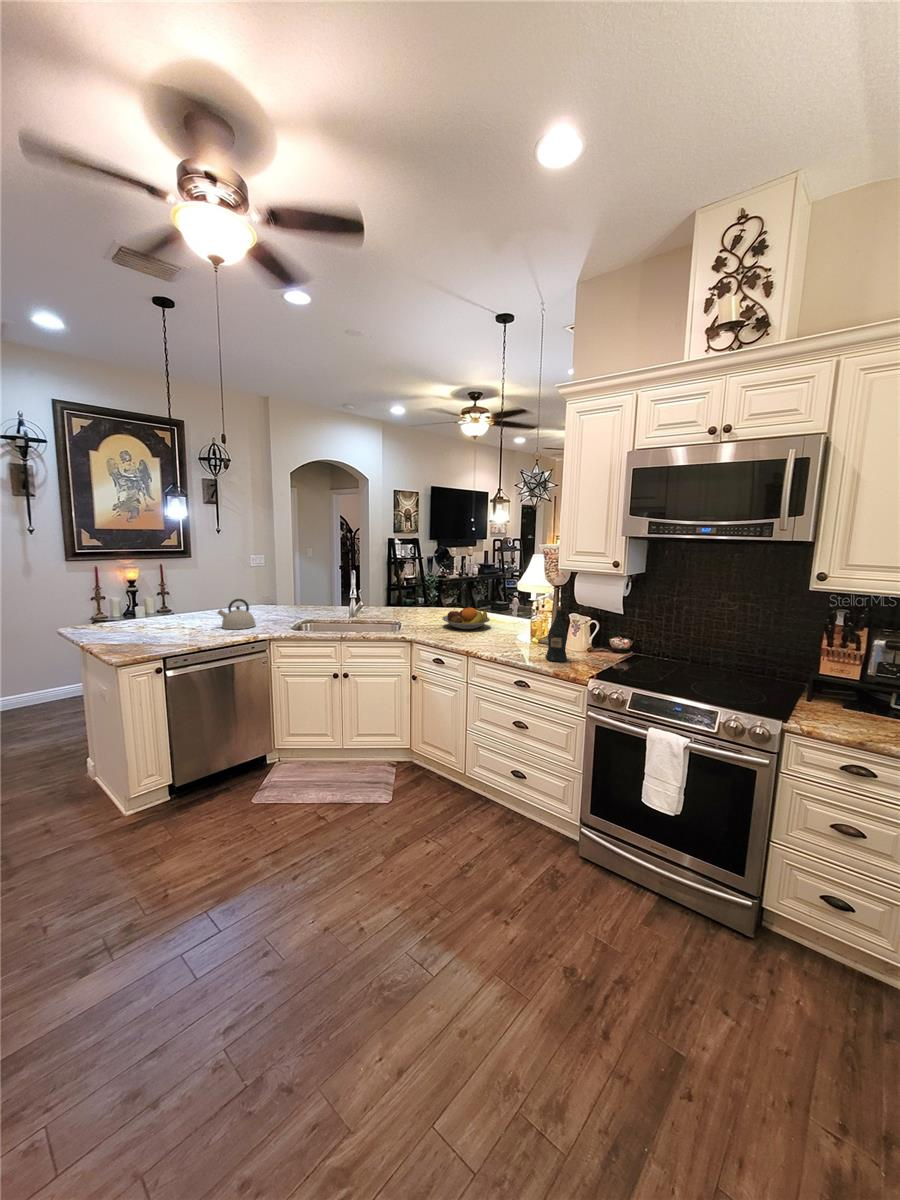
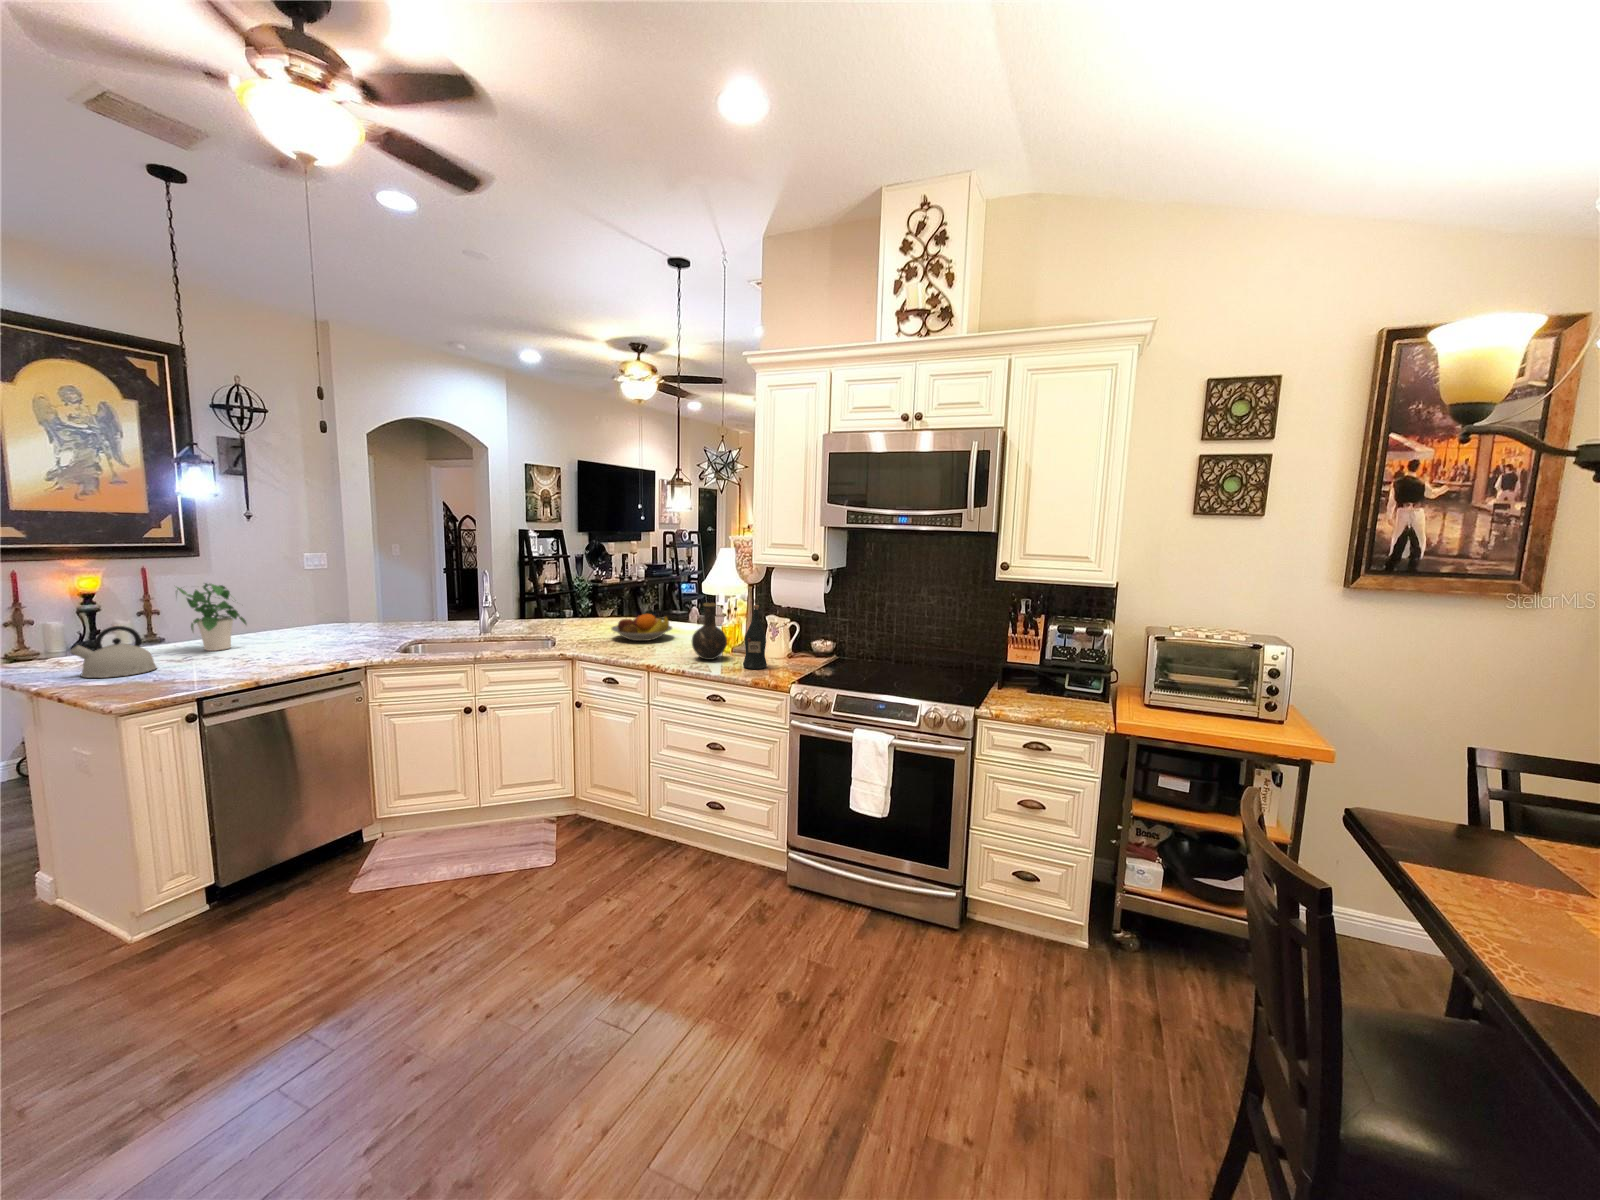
potted plant: none [164,576,205,622] -> present [177,583,246,651]
kettle: present [218,599,256,629] -> present [70,626,157,678]
vase: none [503,602,533,650] -> present [692,603,727,660]

